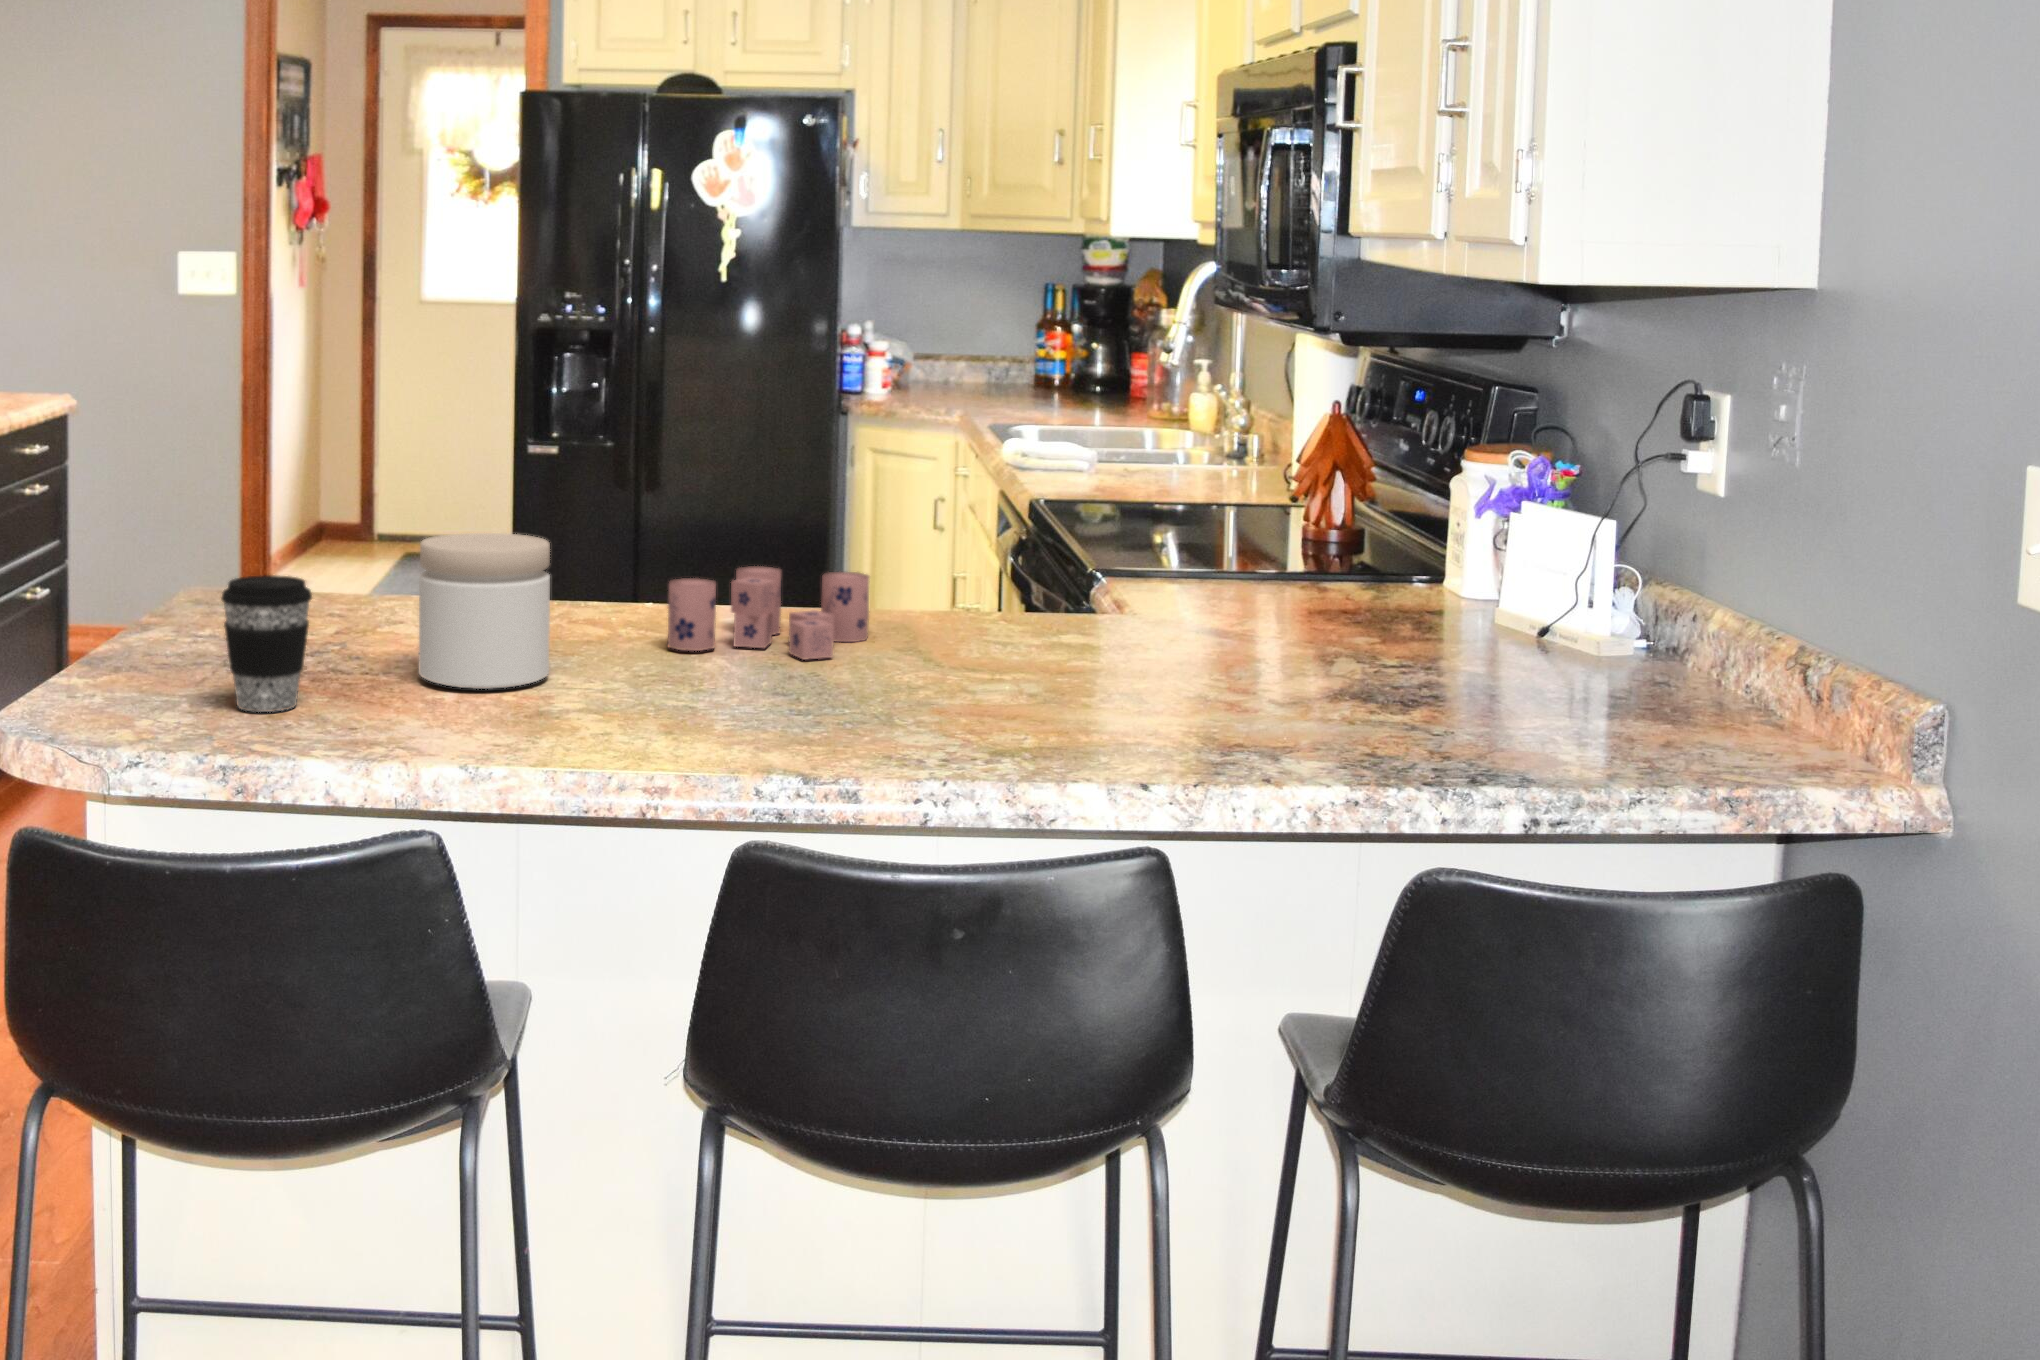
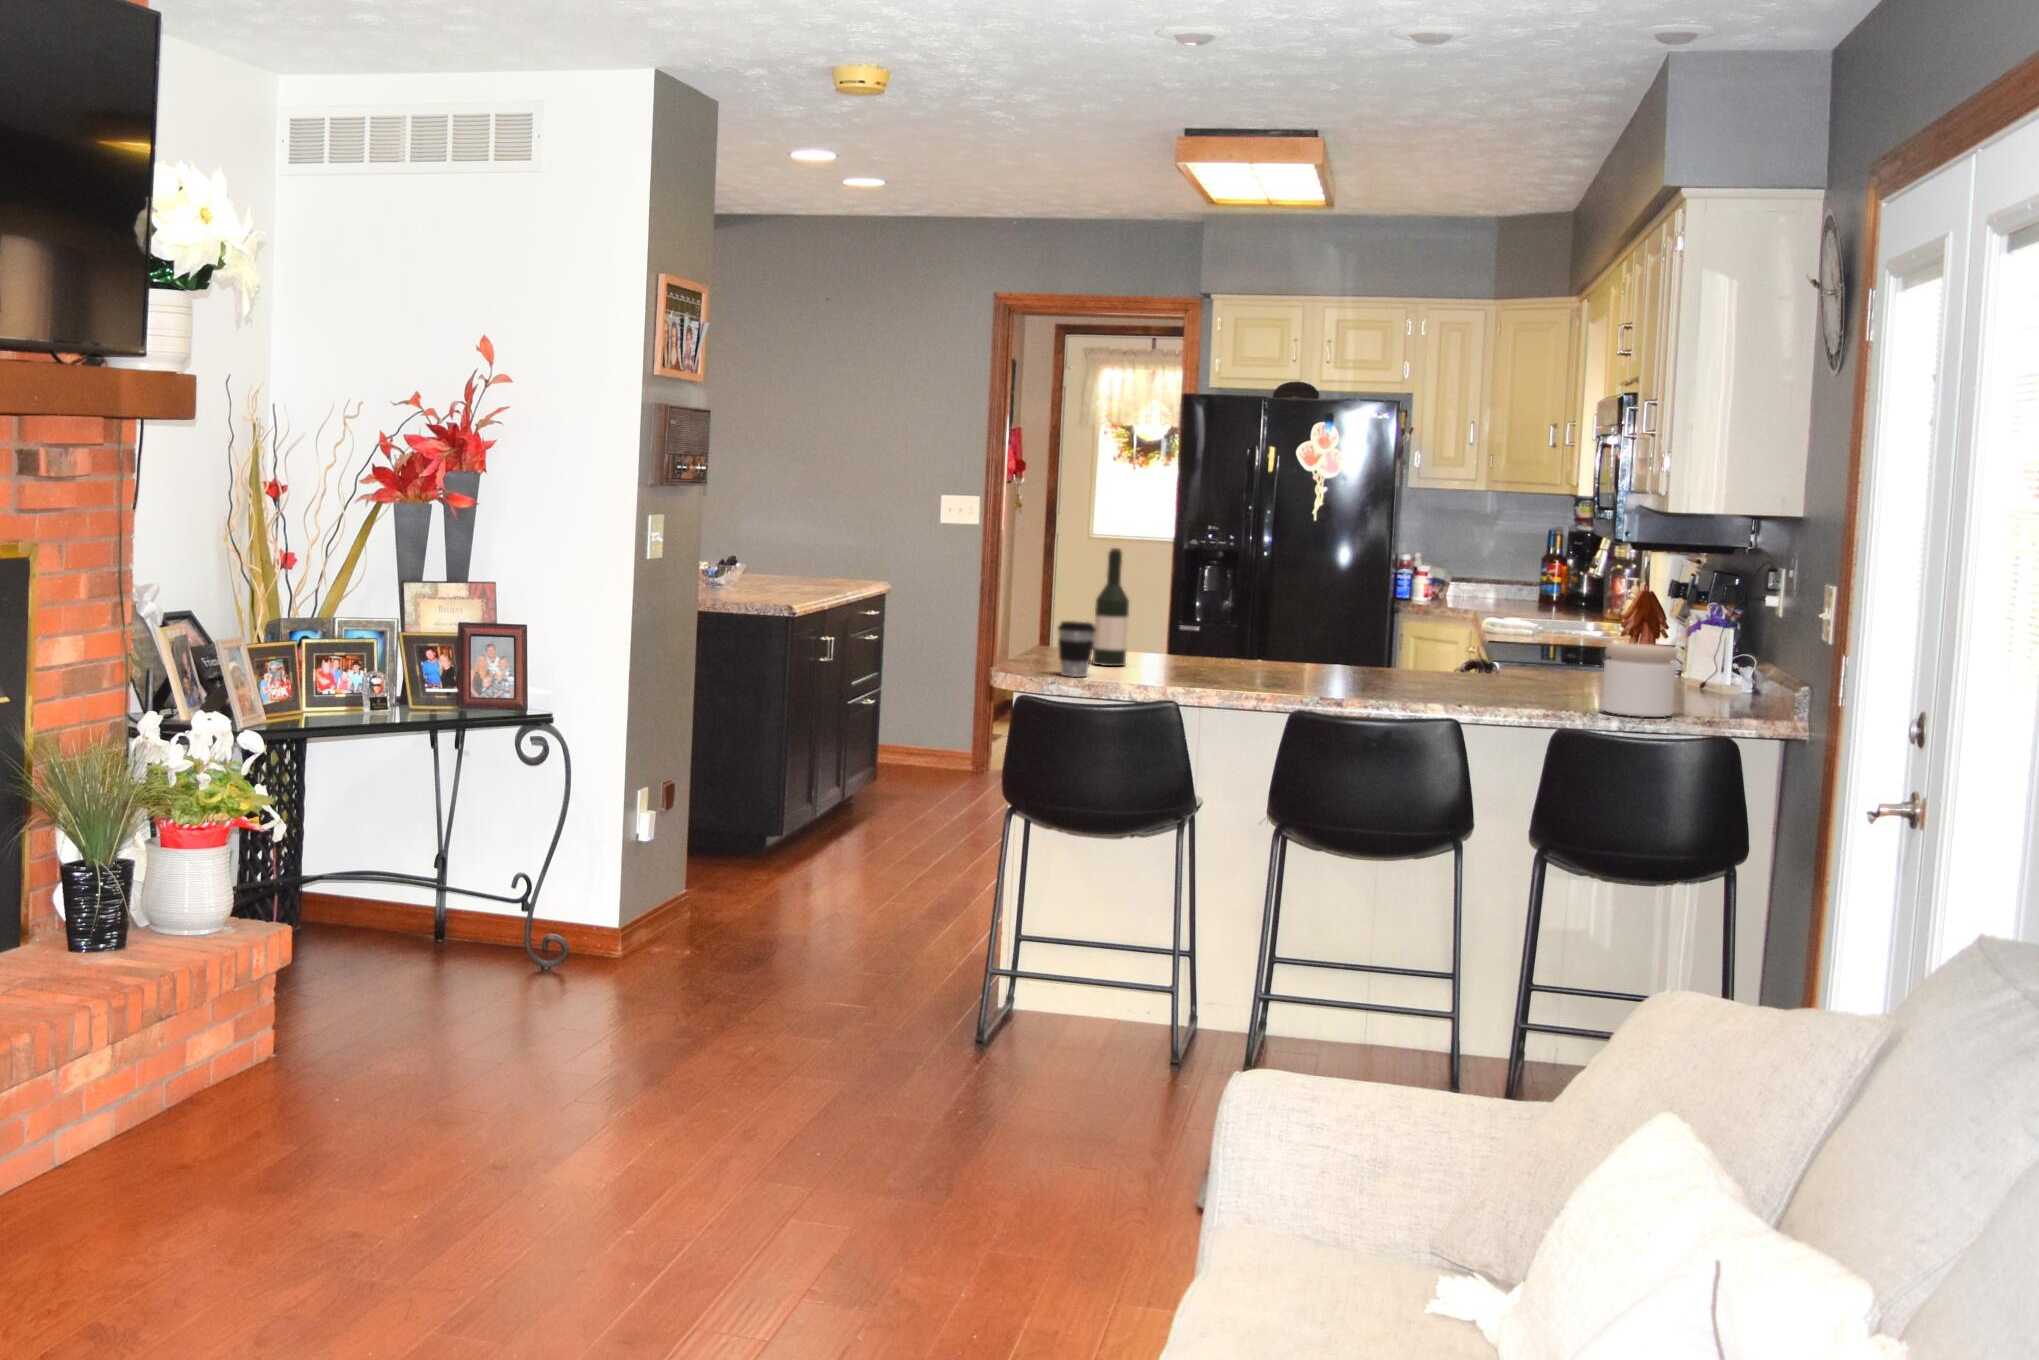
wine bottle: none [328,387,400,648] -> present [1092,548,1129,666]
jar: present [419,533,550,689] -> present [1601,643,1677,717]
candle: present [668,566,869,659] -> none [1254,641,1357,679]

